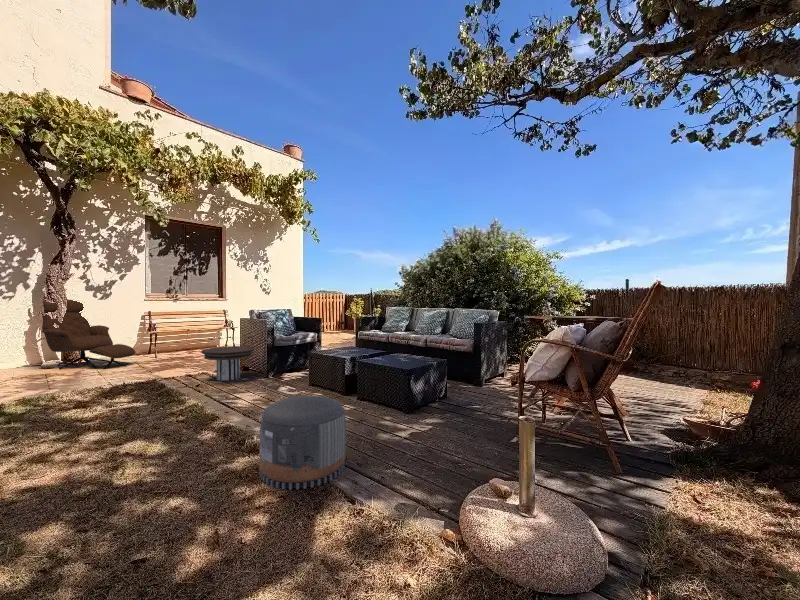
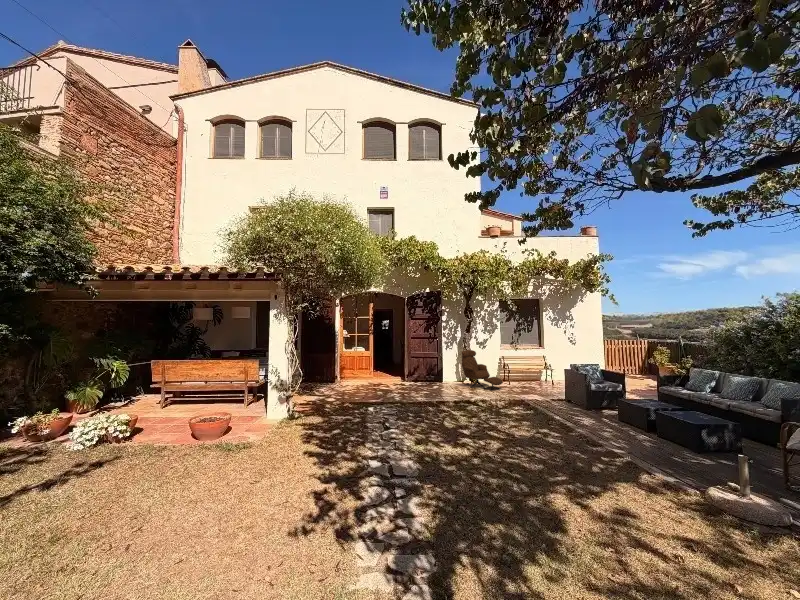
side table: present [202,346,254,381] -> none [550,388,581,410]
pouf: present [259,396,346,490] -> none [614,432,660,475]

